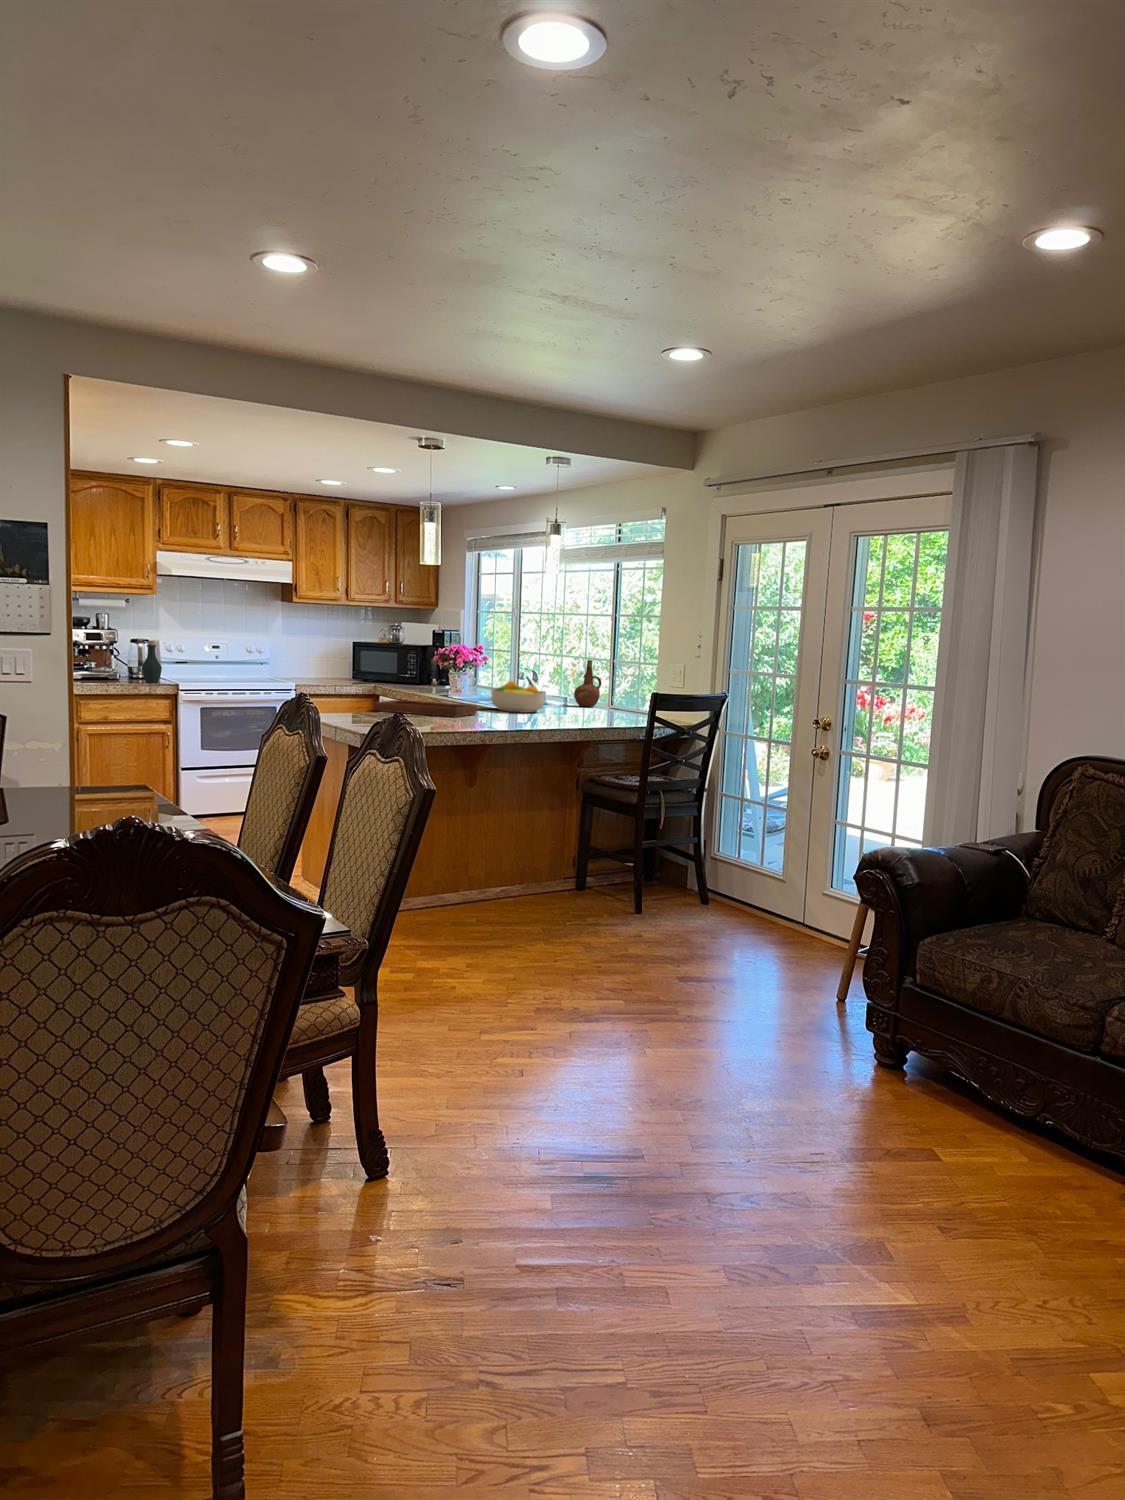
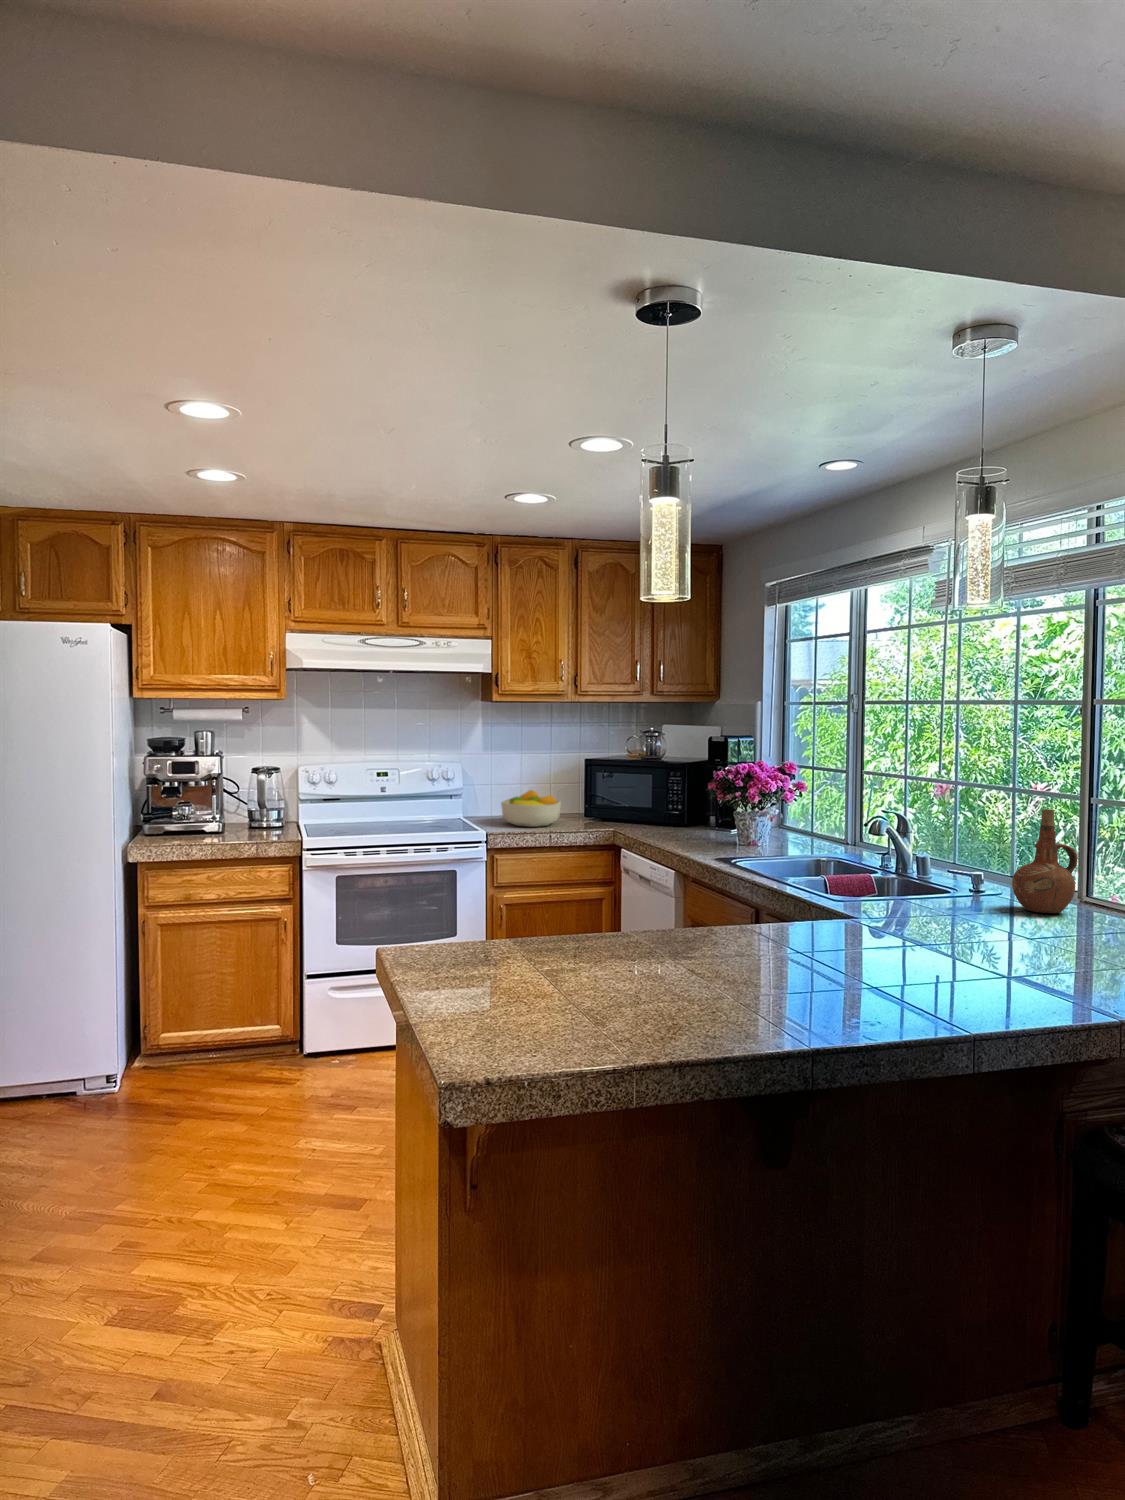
bottle: present [142,641,162,683] -> none [253,771,284,837]
fruit bowl: present [491,681,545,713] -> present [501,790,561,827]
tray: present [374,682,477,717] -> none [541,904,809,1027]

